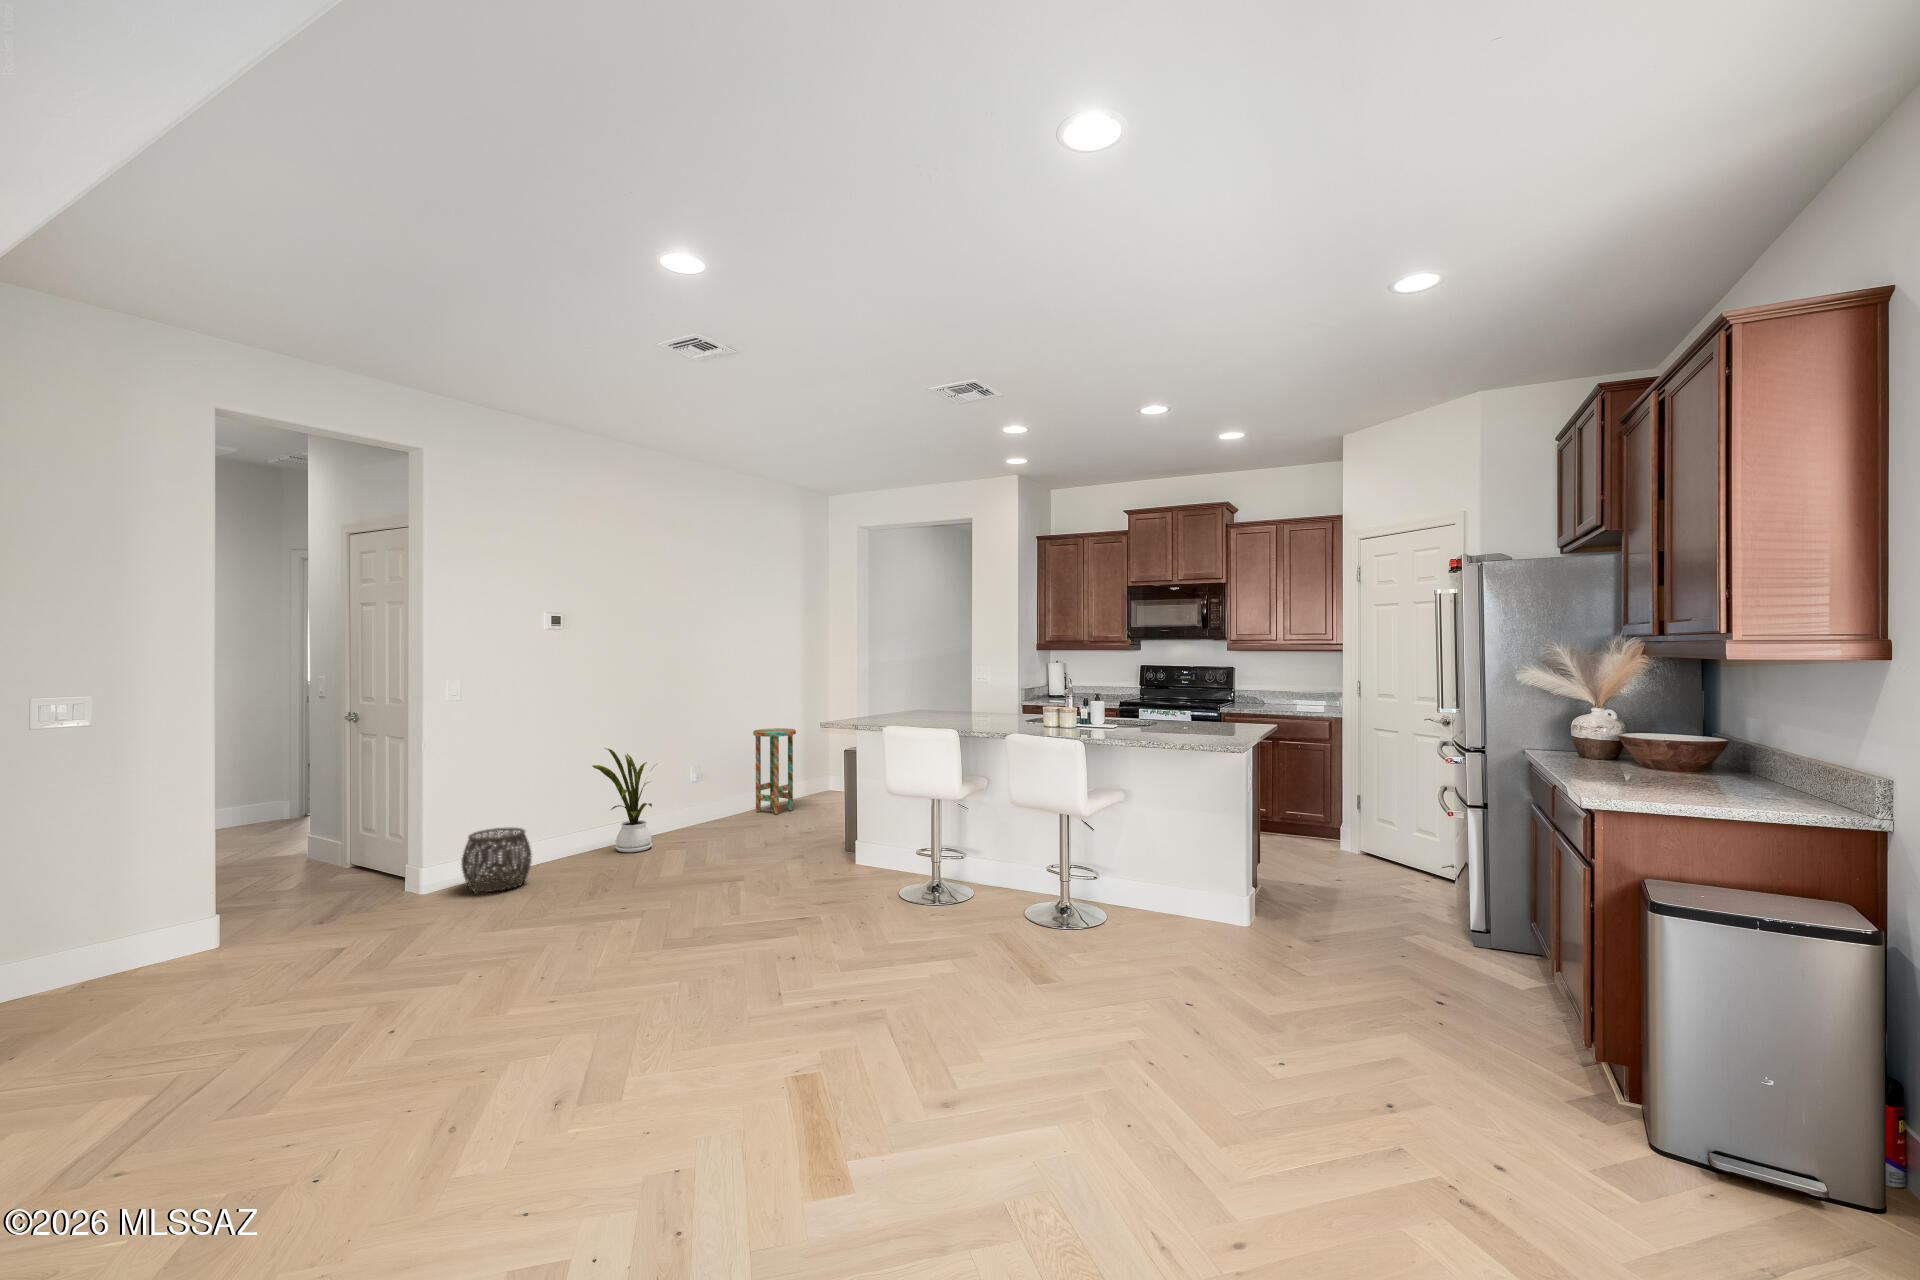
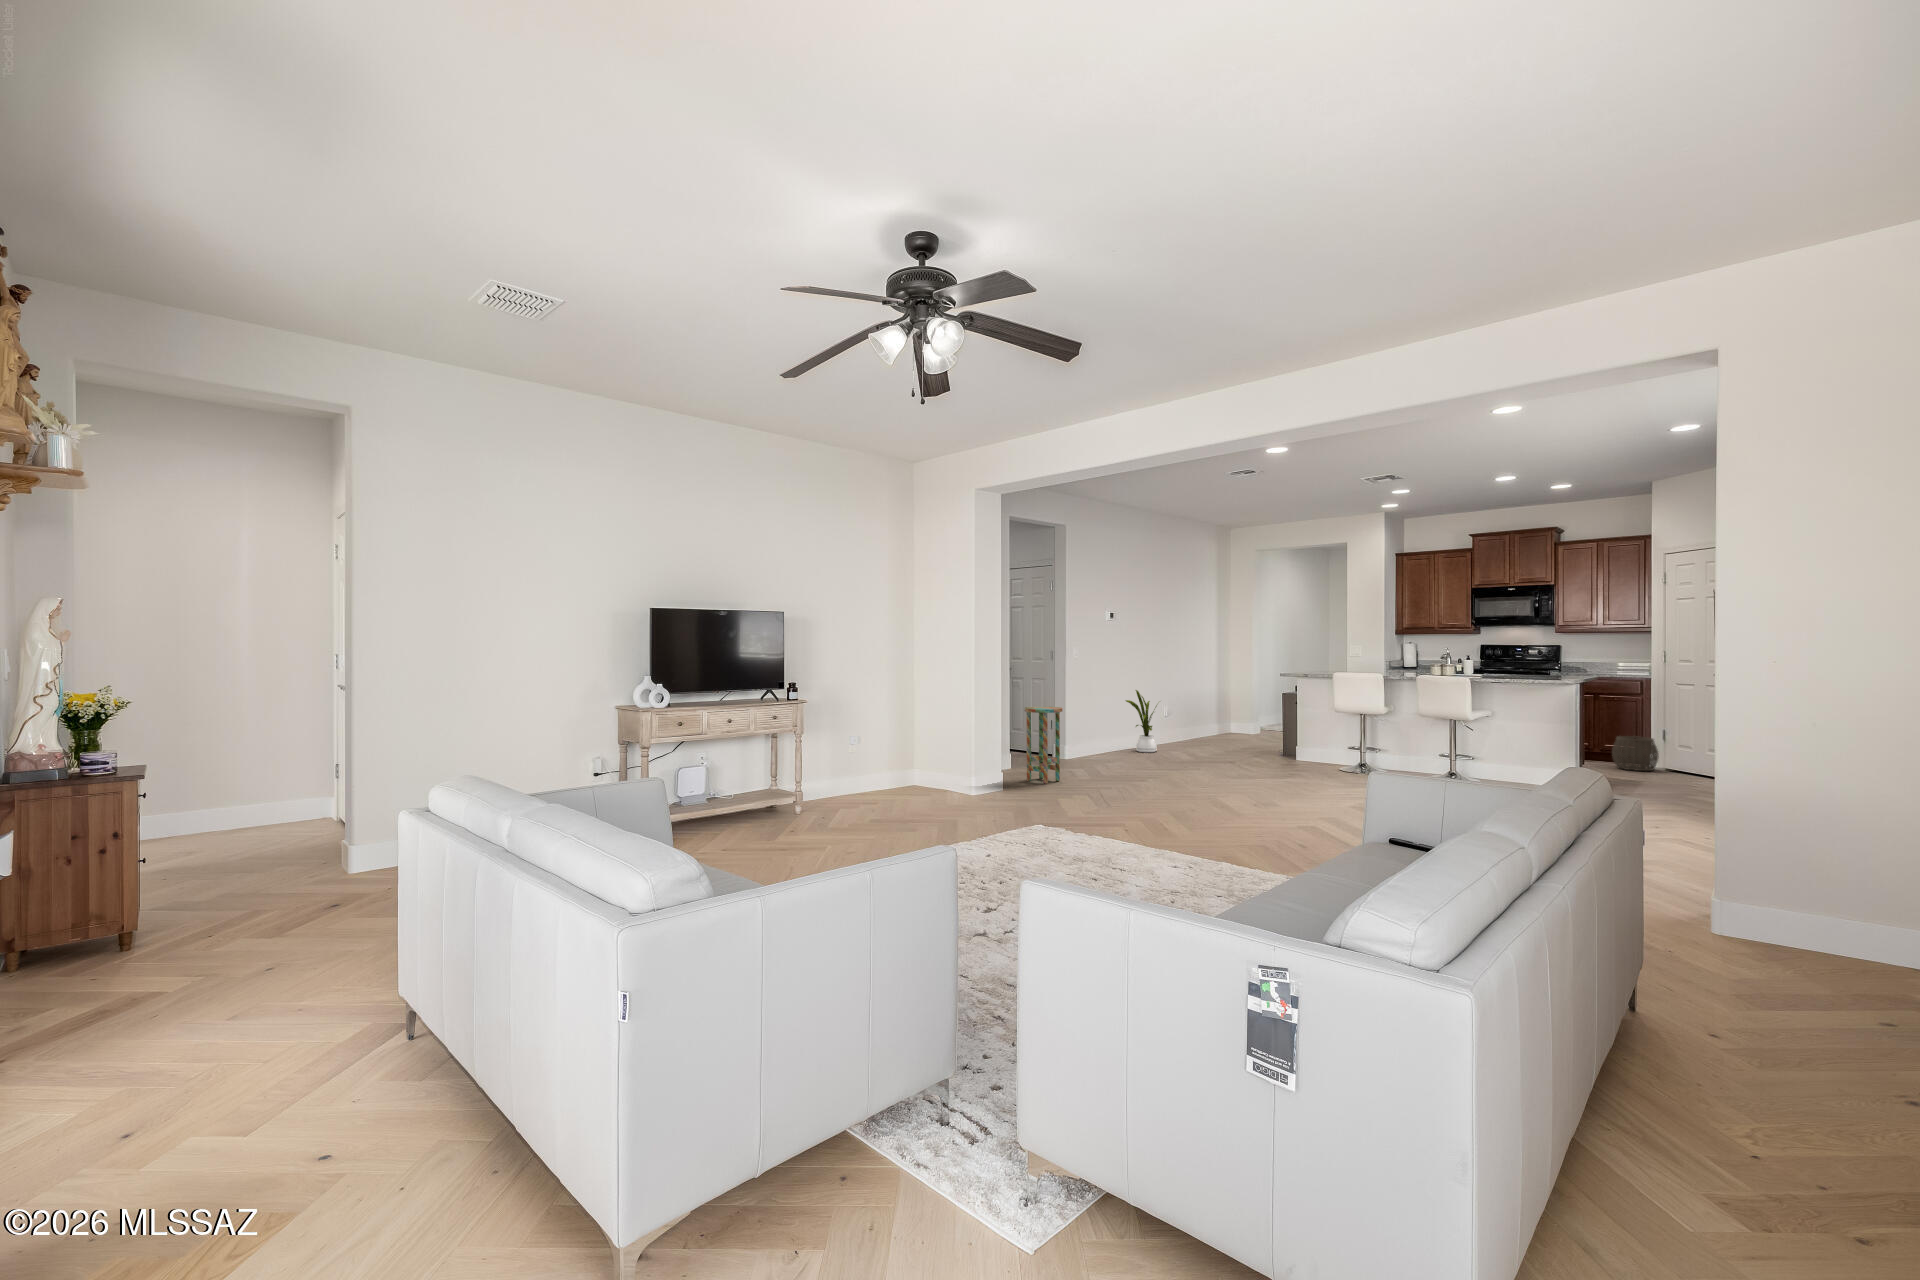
side table: present [753,728,796,814] -> present [1024,706,1062,784]
woven basket: present [462,828,532,892] -> present [1612,736,1659,771]

